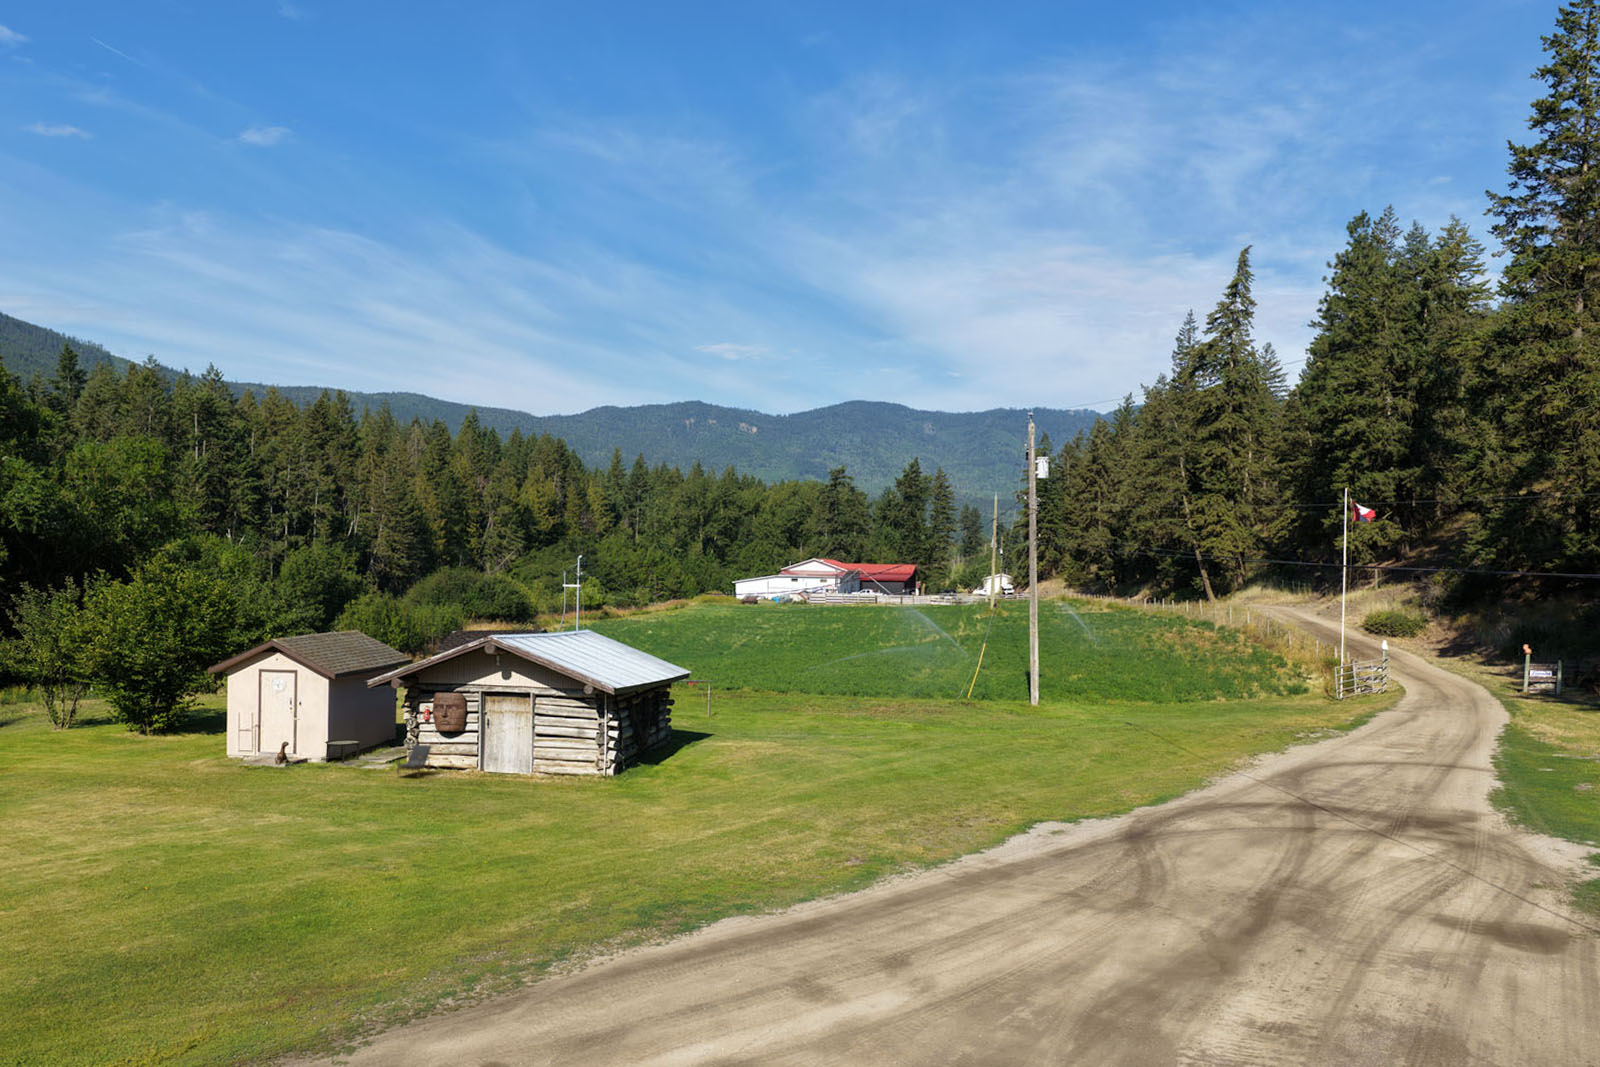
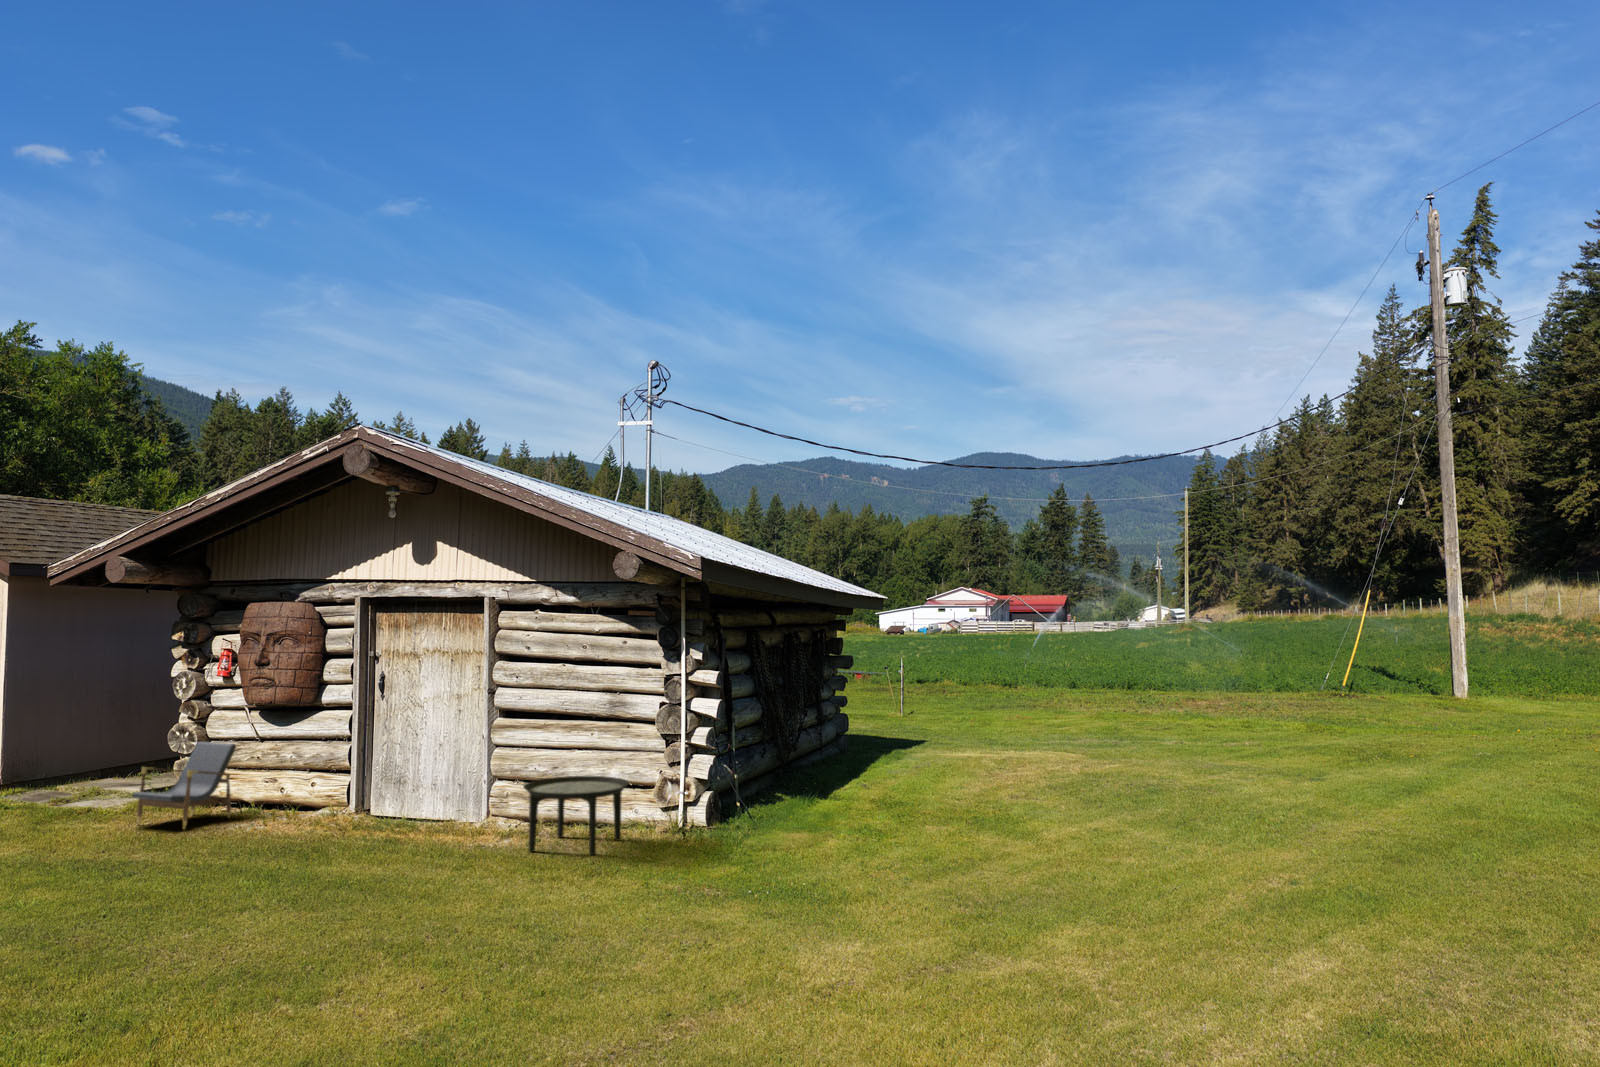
round table: present [325,739,361,763] -> present [523,776,629,855]

